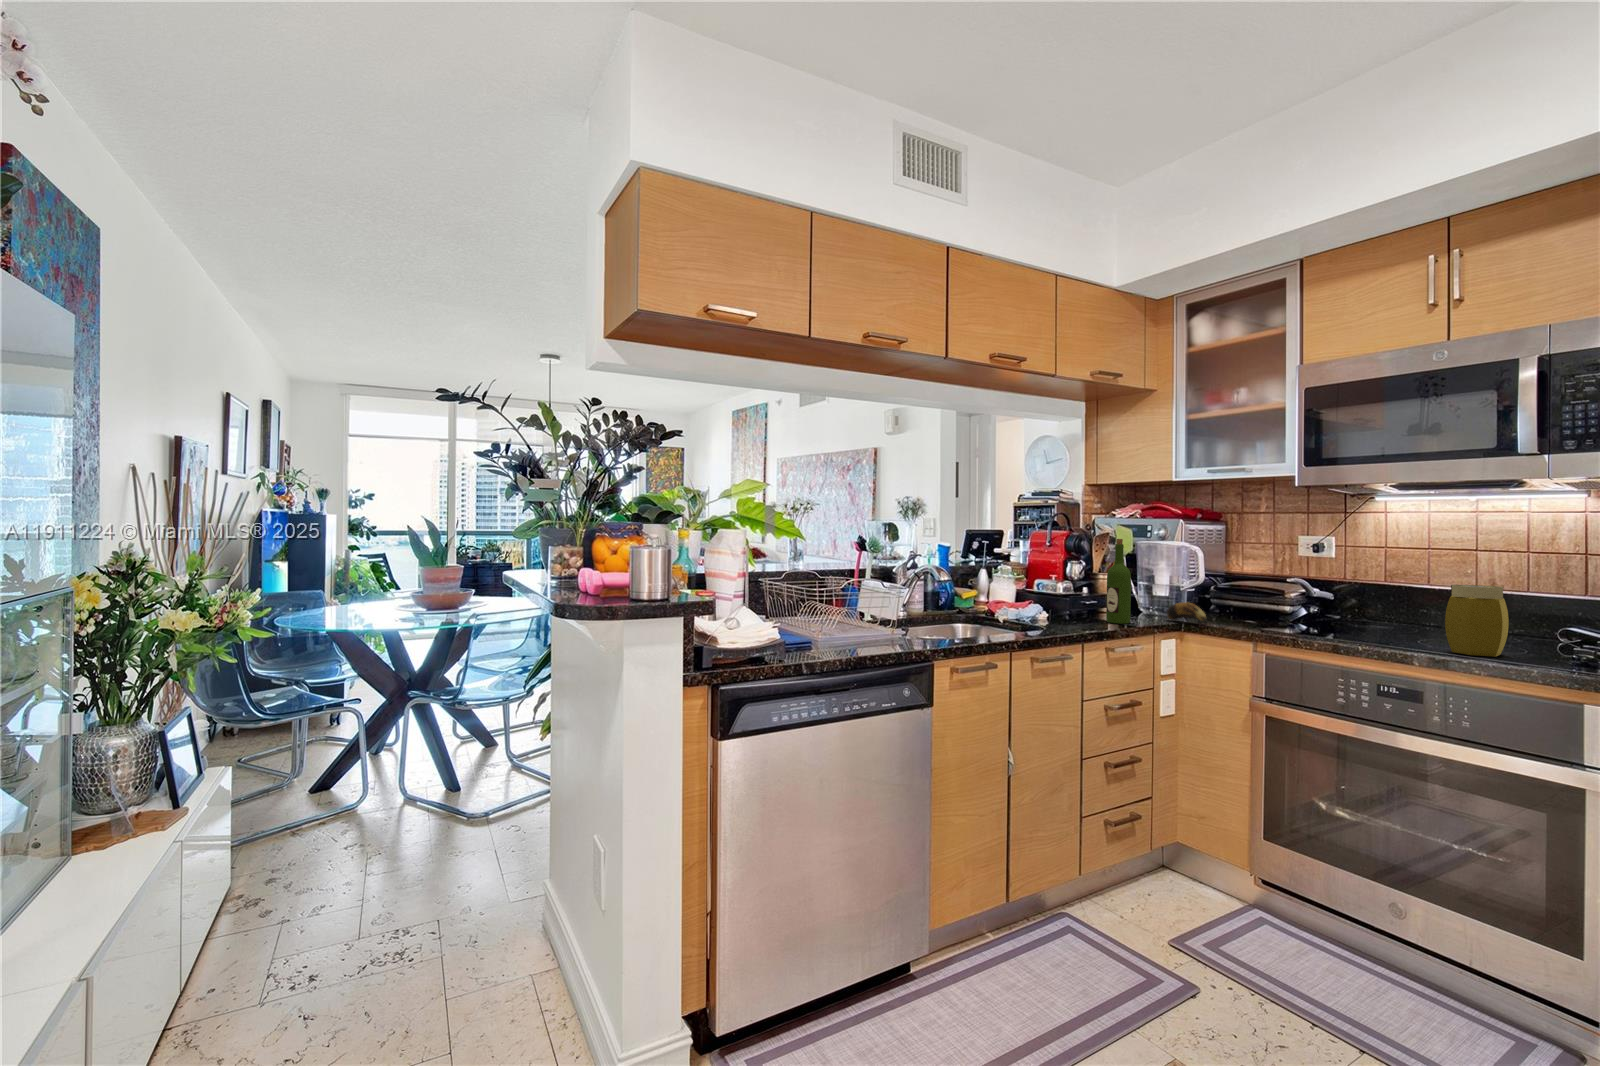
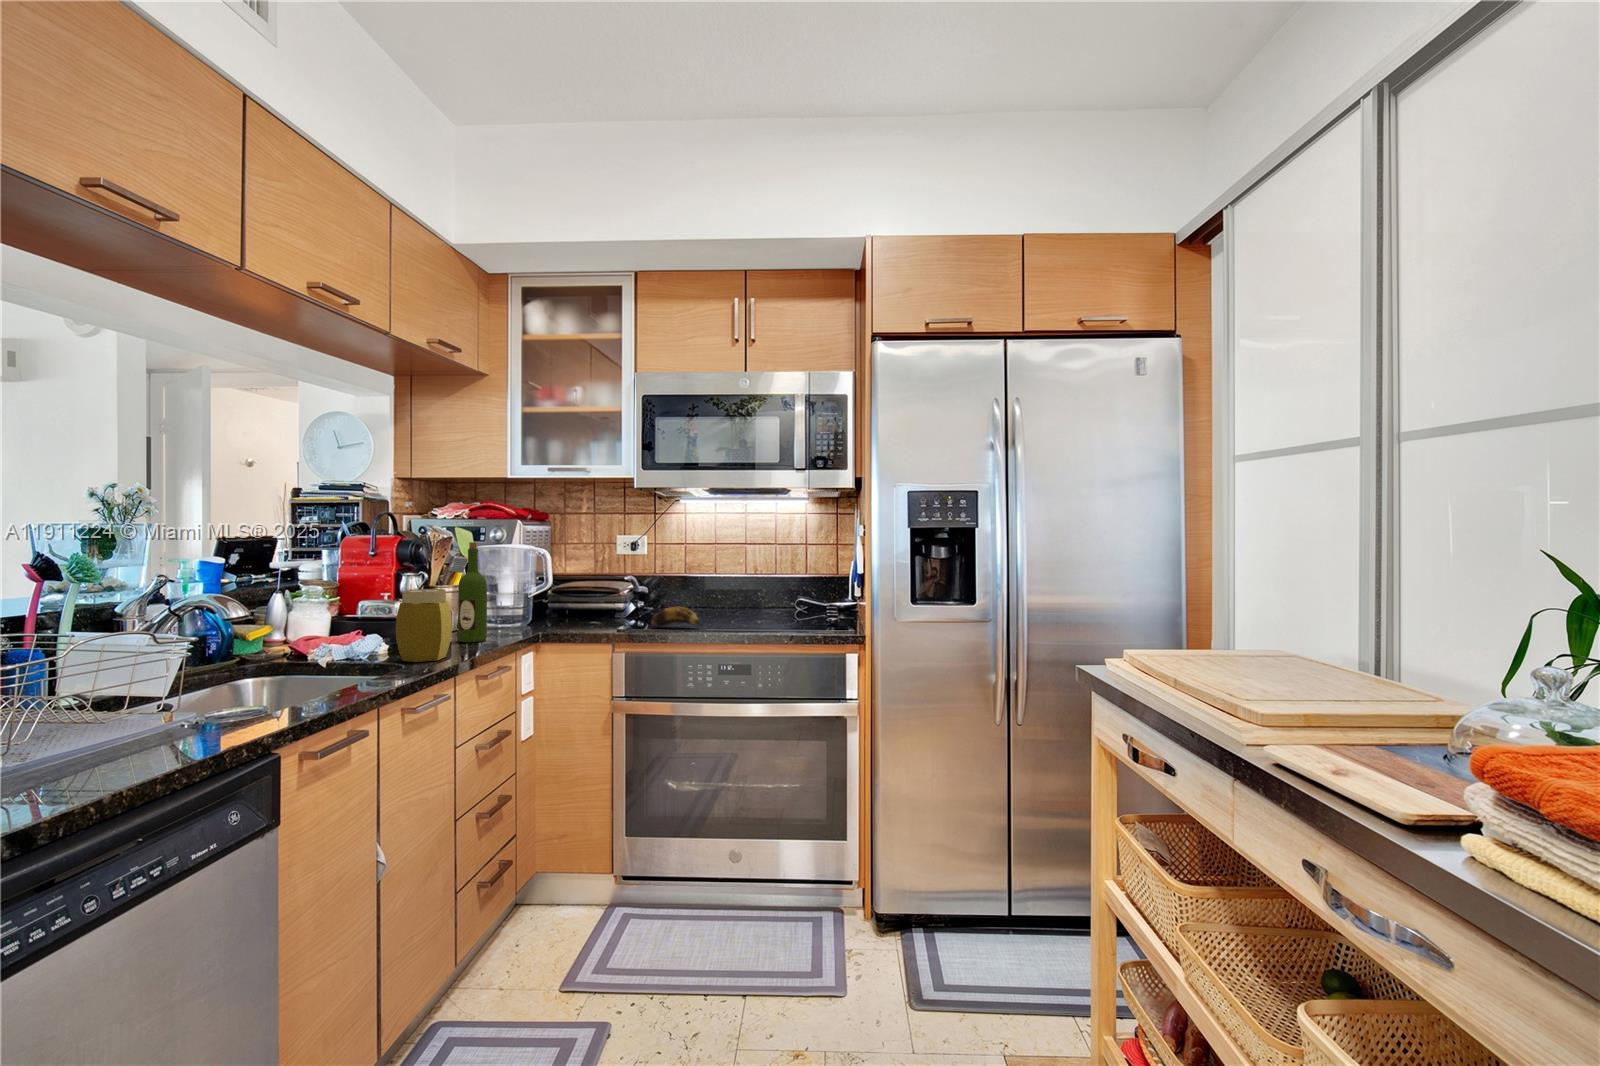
jar: present [1445,585,1509,657] -> present [396,589,452,662]
banana: present [1167,602,1210,626] -> present [652,607,705,629]

